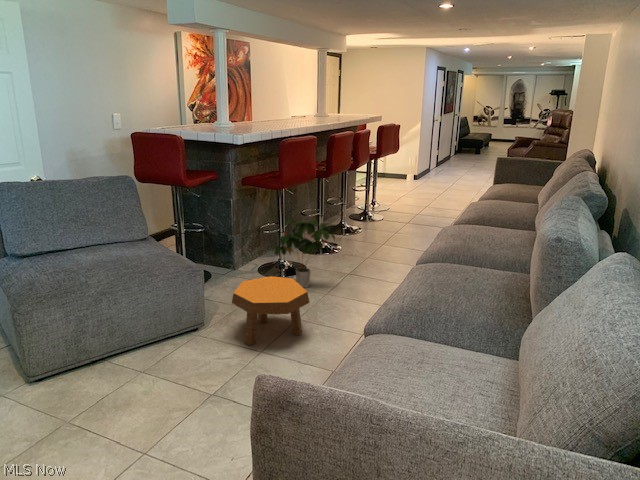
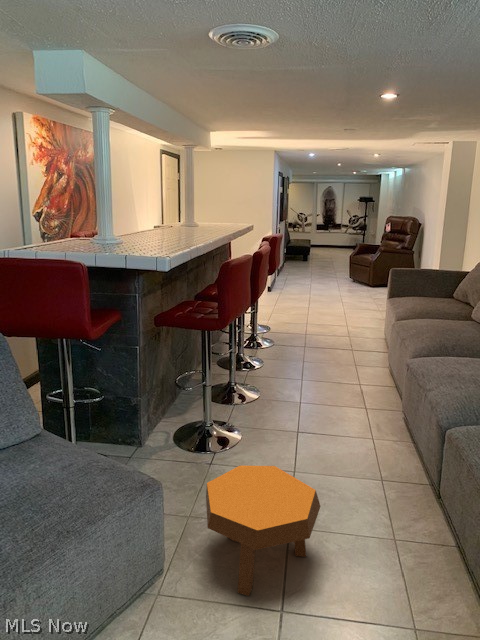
potted plant: present [273,219,335,288] -> none [204,368,293,462]

